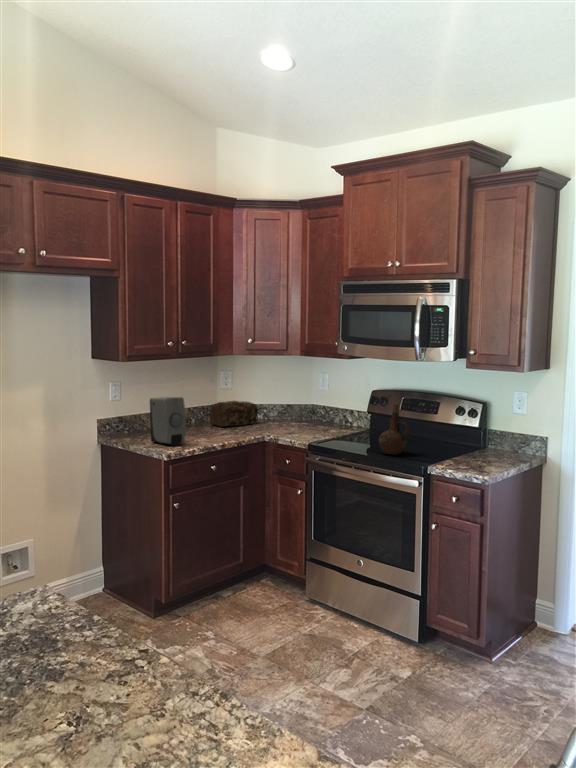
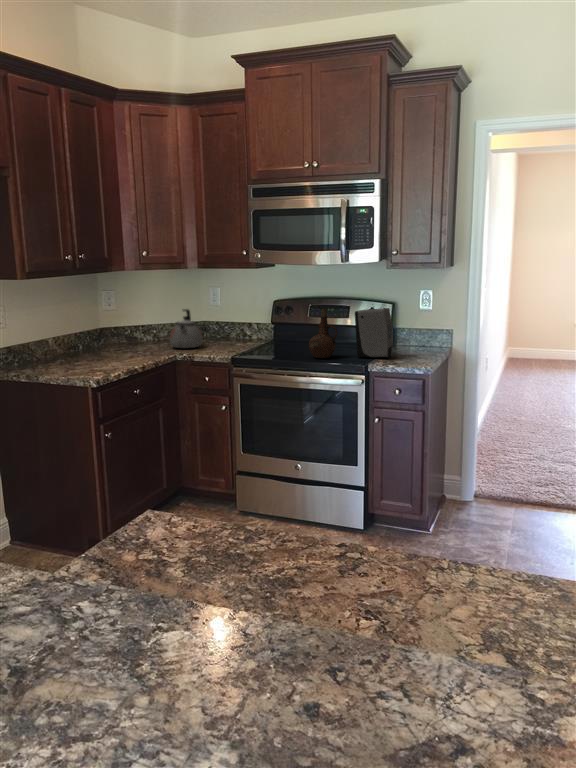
kettle: none [267,394,298,431] -> present [170,309,203,348]
soap dispenser: present [150,397,186,445] -> present [355,308,393,359]
bread loaf: present [209,401,258,427] -> none [100,322,152,350]

